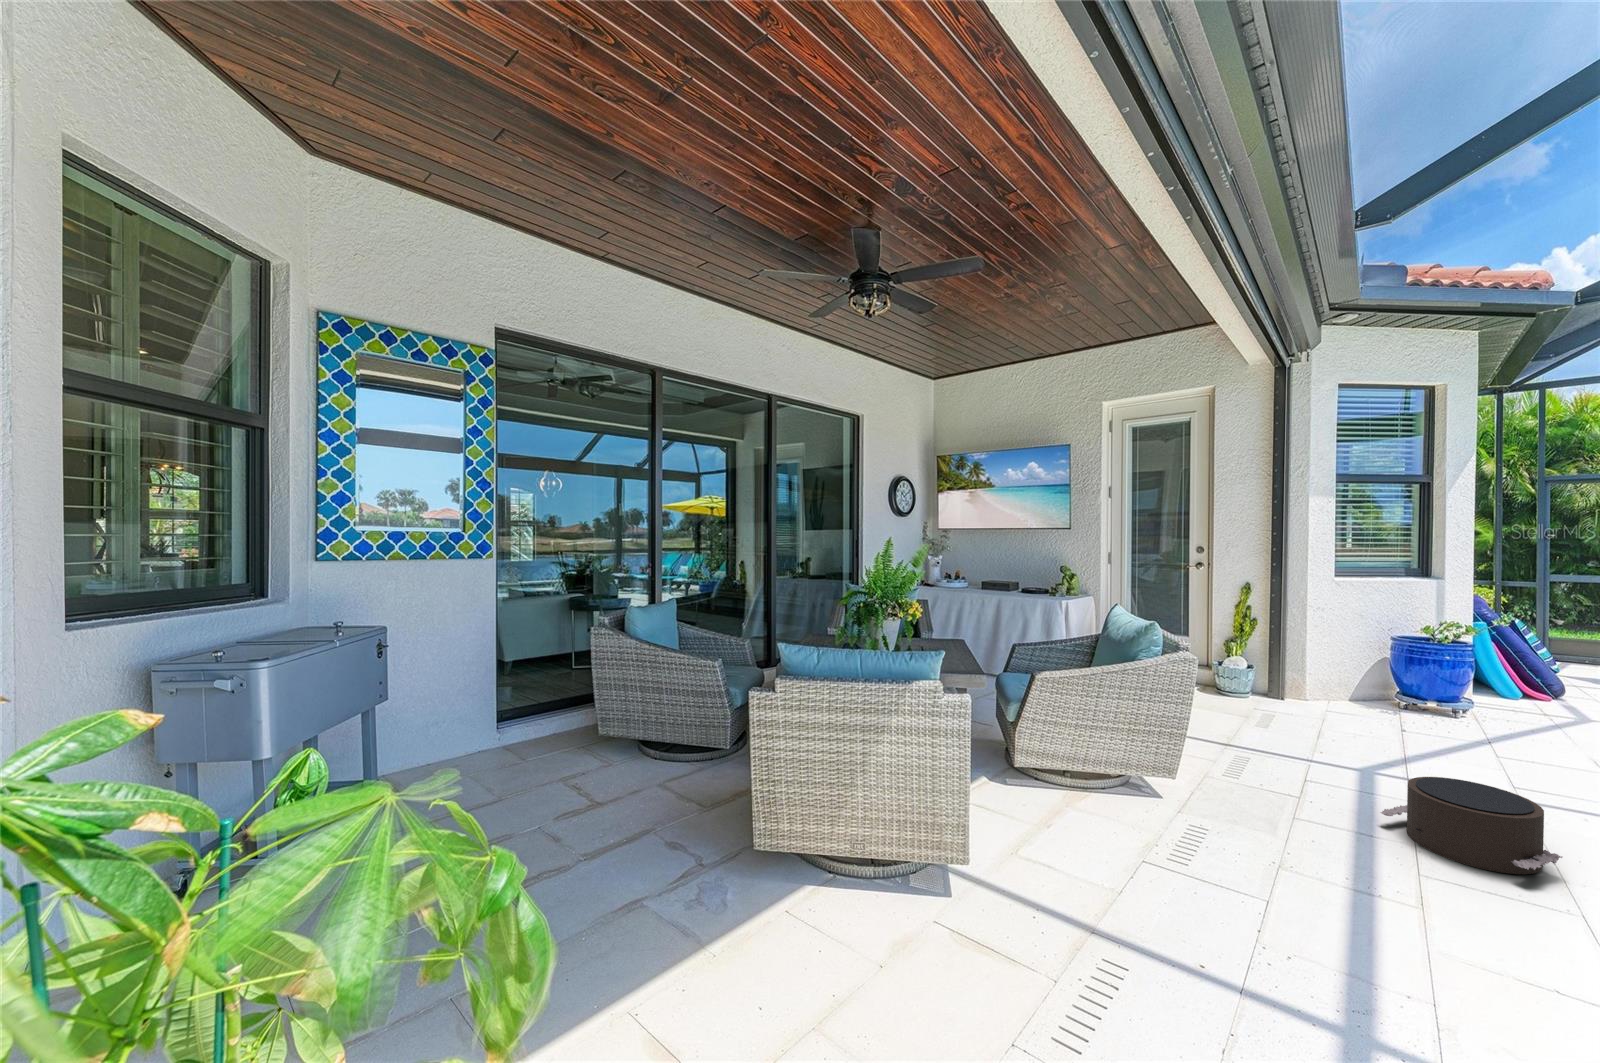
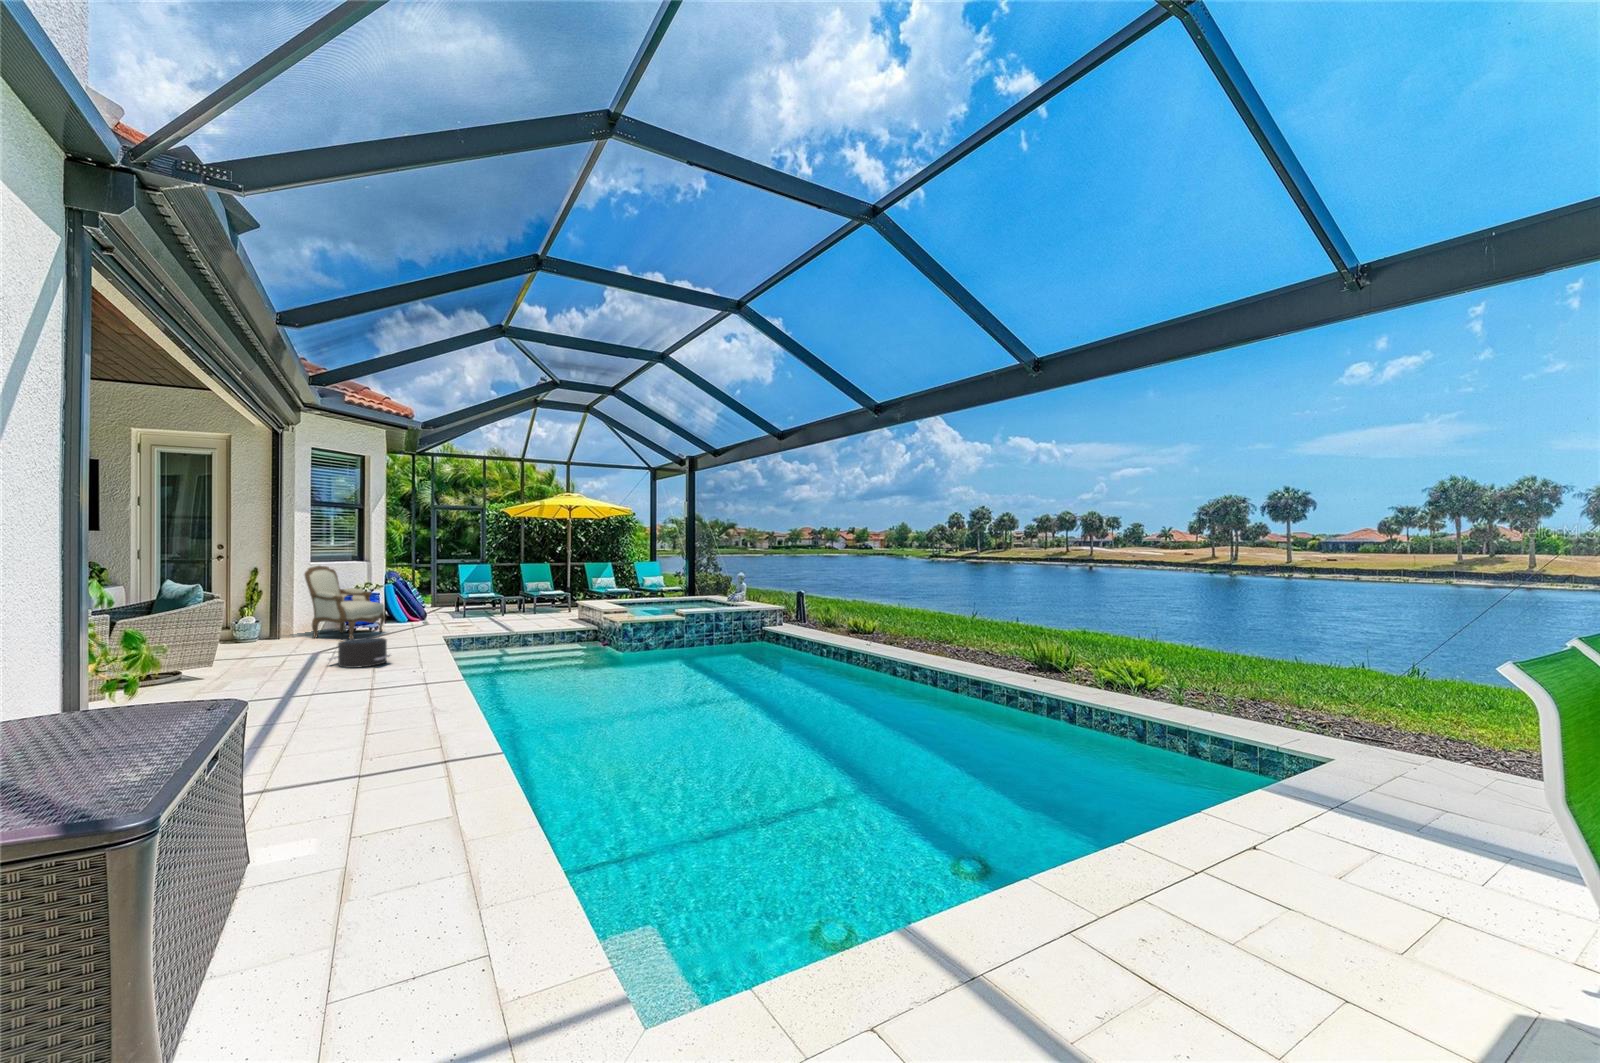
armchair: none [1324,585,1489,735] -> present [304,566,385,639]

